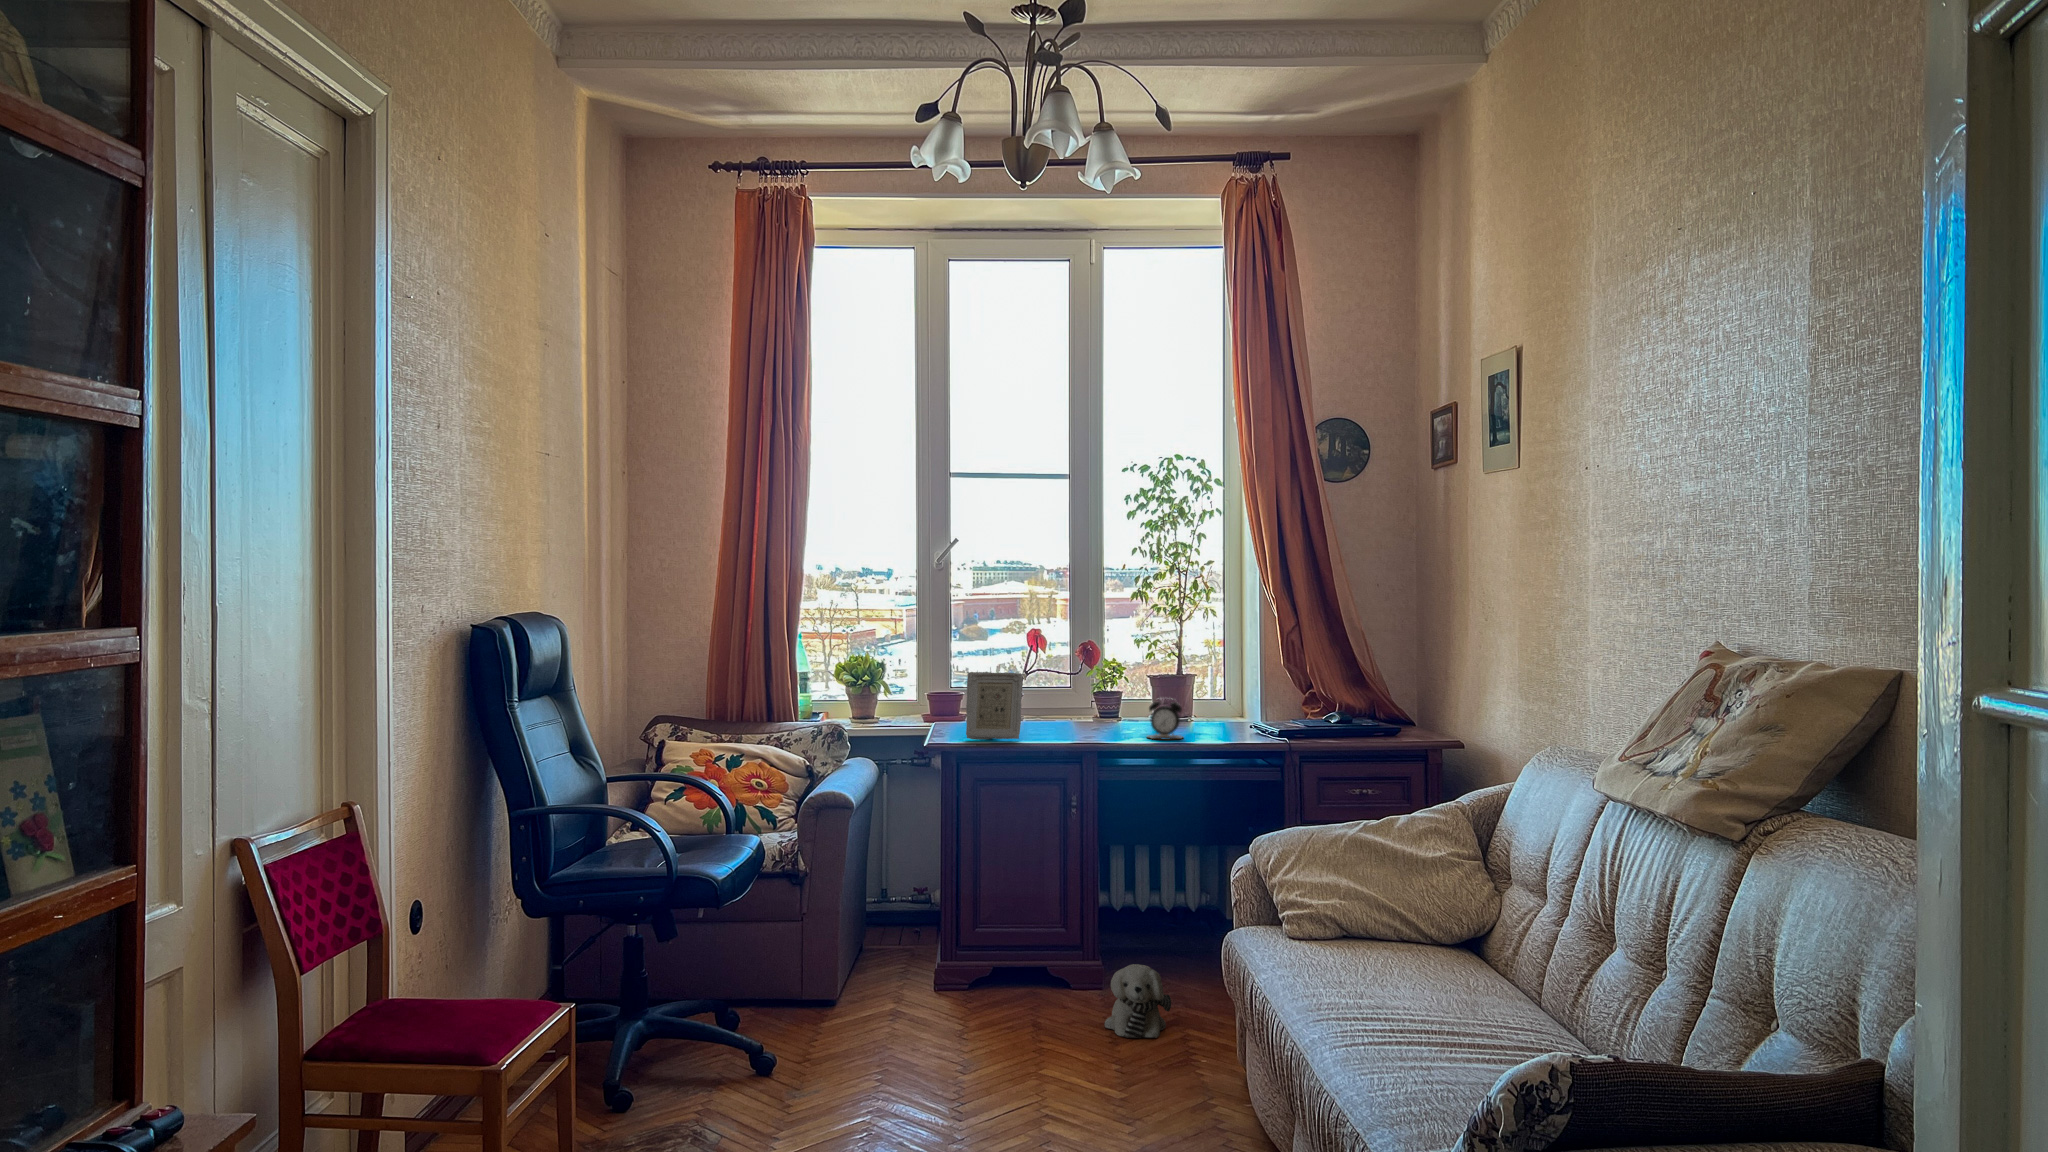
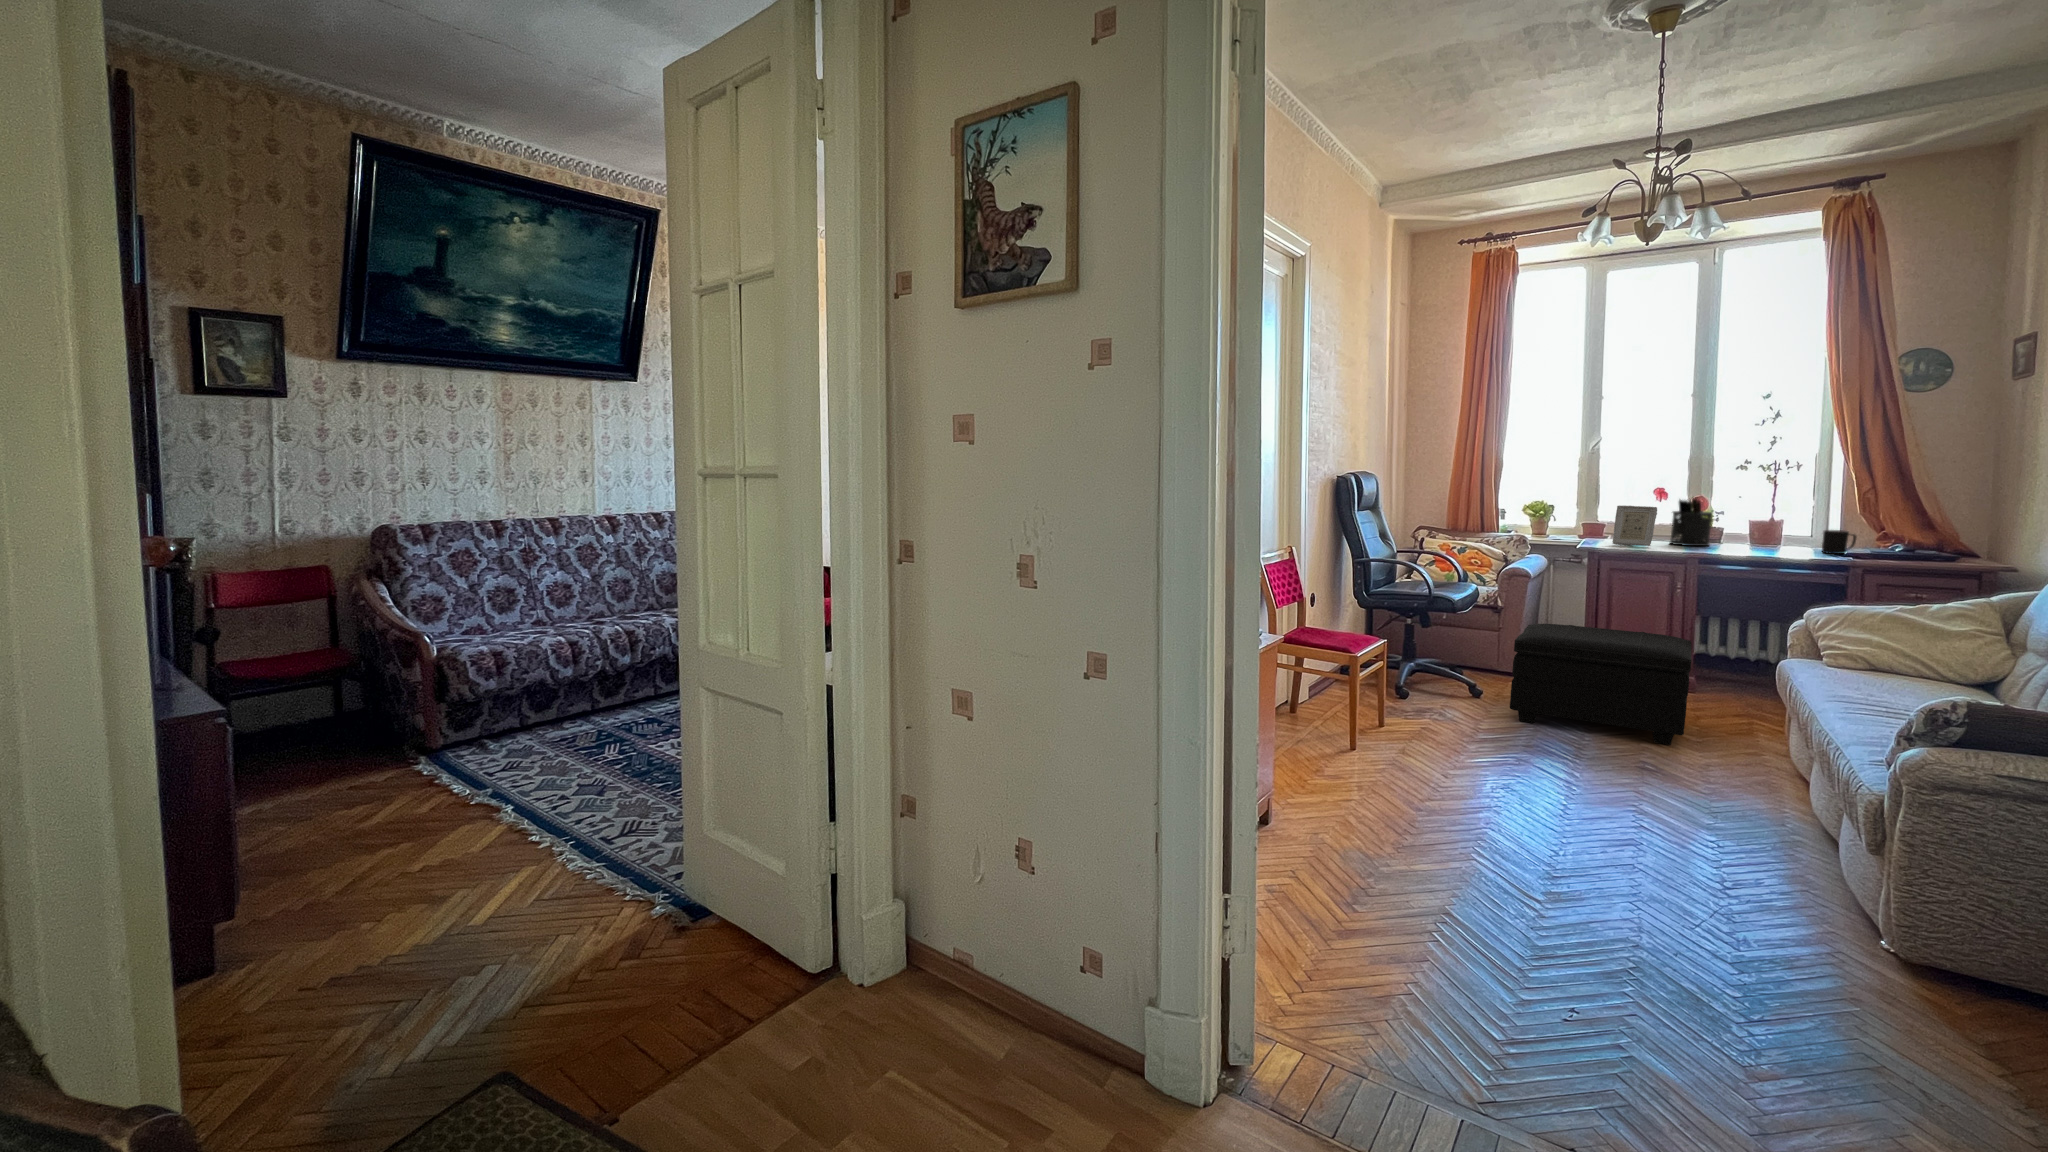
pen holder: none [1040,654,1094,734] -> present [1670,498,1713,546]
mug: none [1226,700,1264,736] -> present [1822,530,1856,554]
alarm clock: present [1147,702,1183,740] -> none [1751,526,1783,553]
footstool: none [828,897,1110,1116] -> present [1510,624,1692,745]
plush toy: present [1105,964,1171,1038] -> none [1693,682,1745,725]

